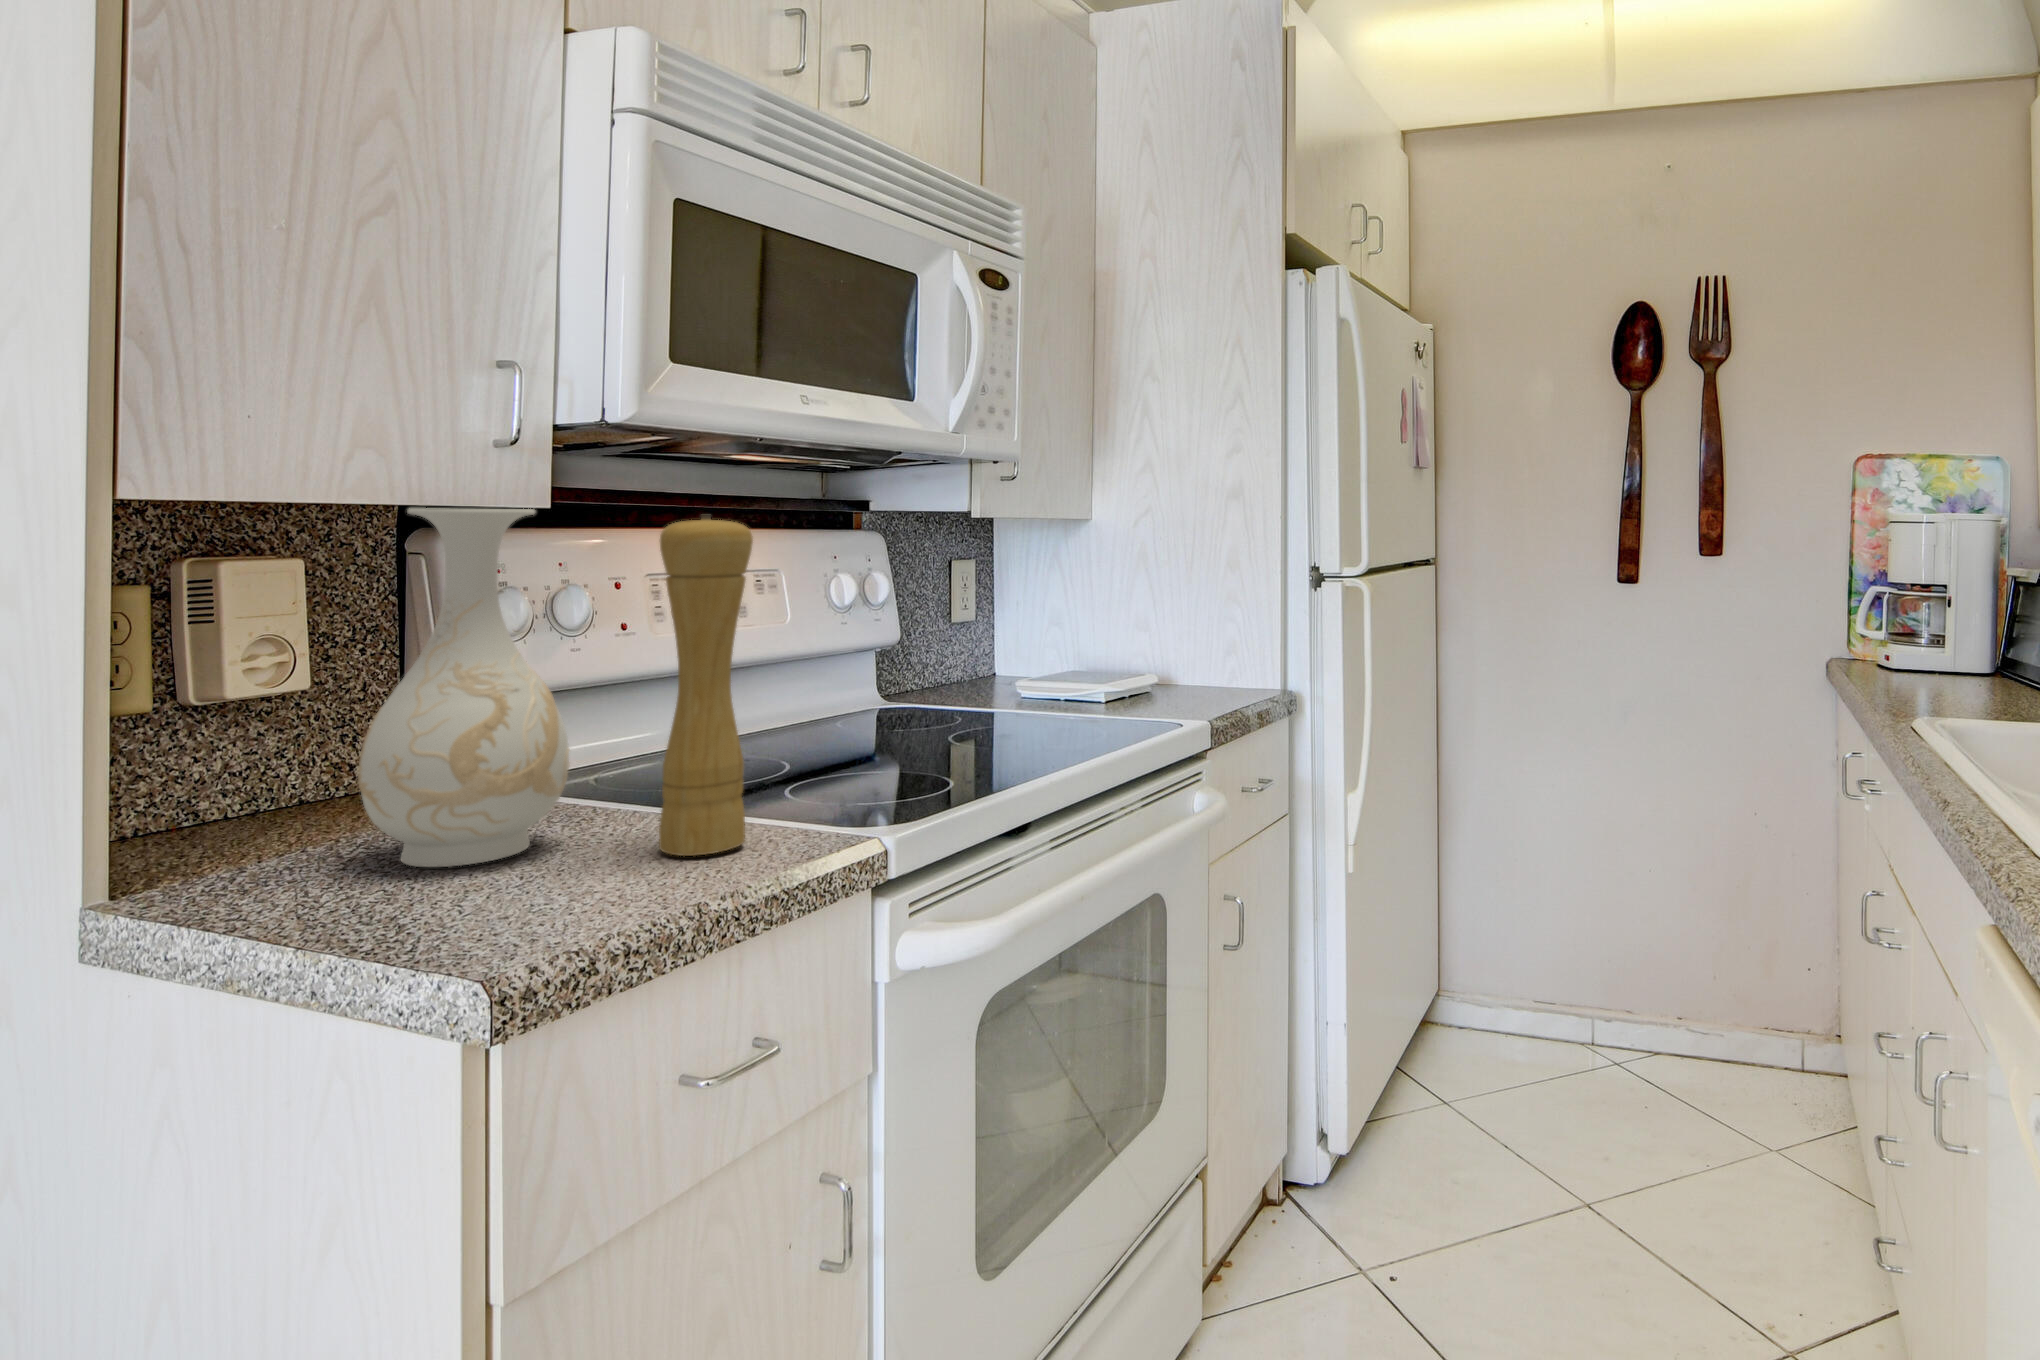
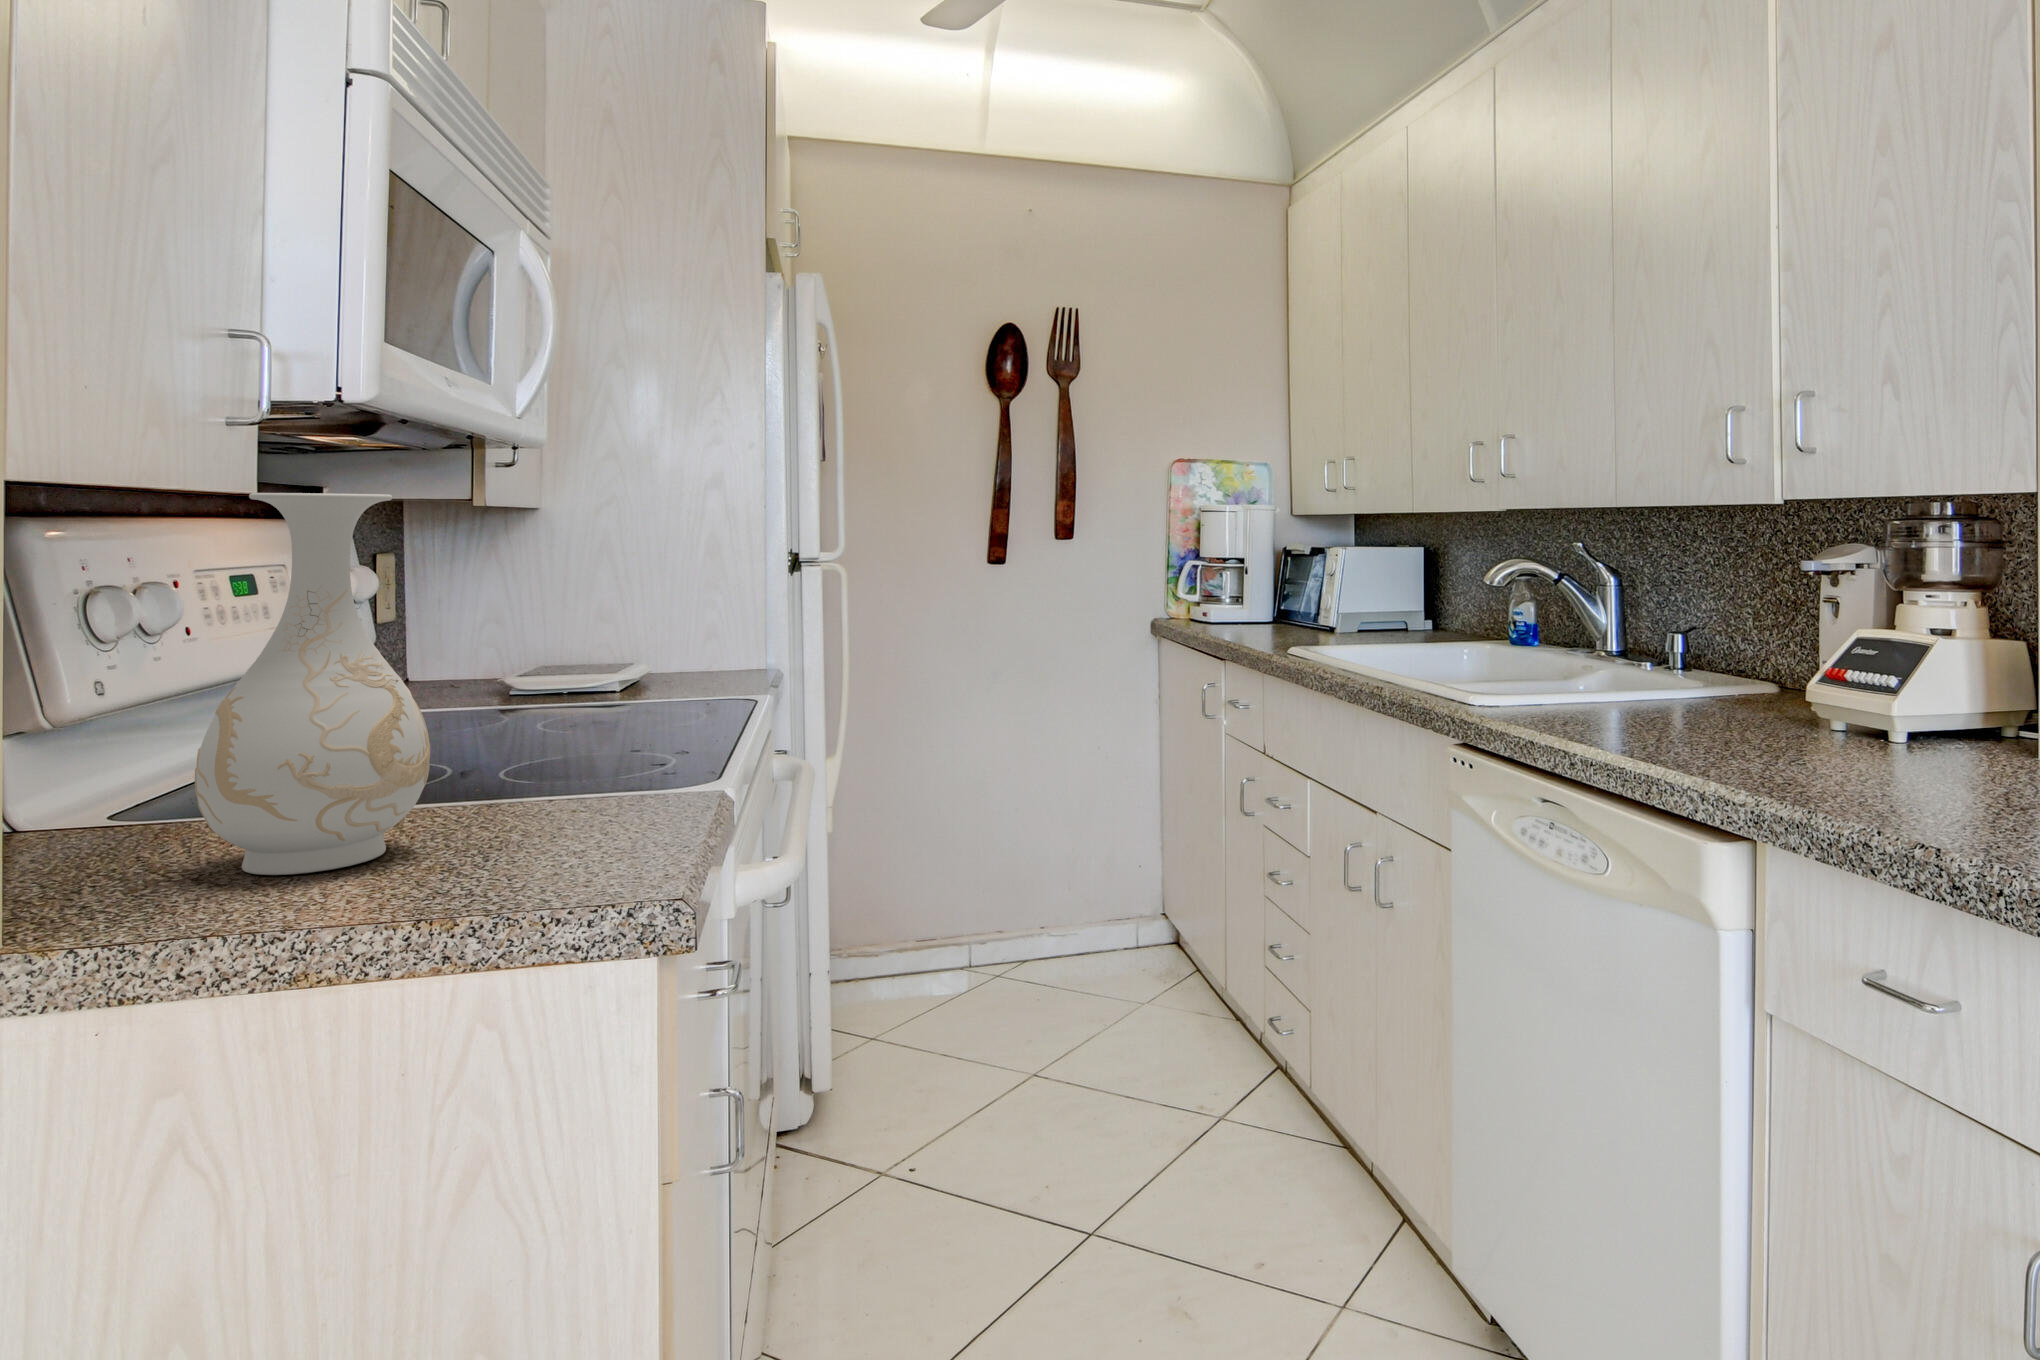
pepper mill: present [659,514,753,856] -> none [524,501,618,829]

